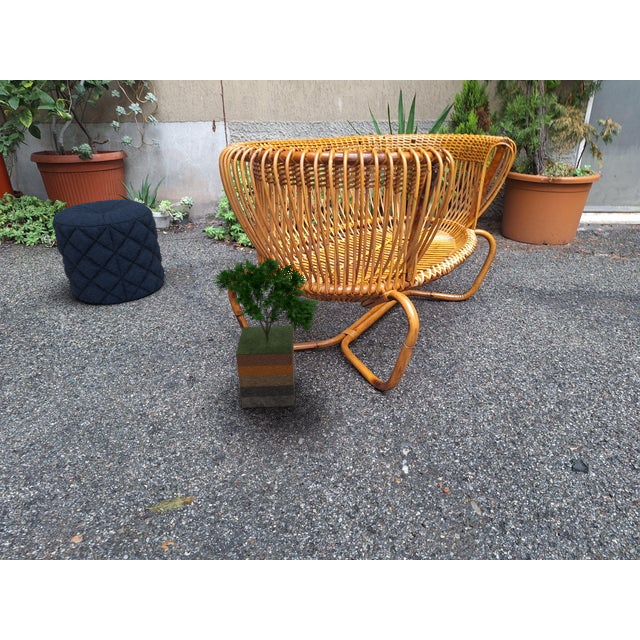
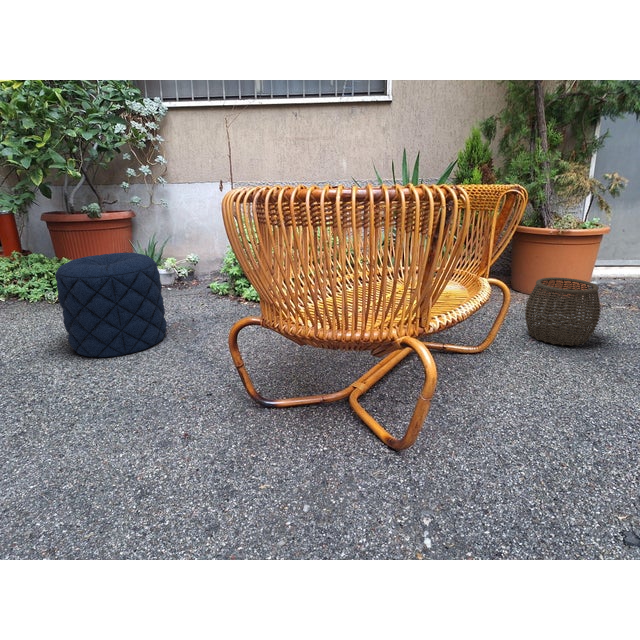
woven basket: none [511,228,582,295] -> present [525,277,601,346]
potted tree: present [214,258,319,408] -> none [212,301,327,469]

